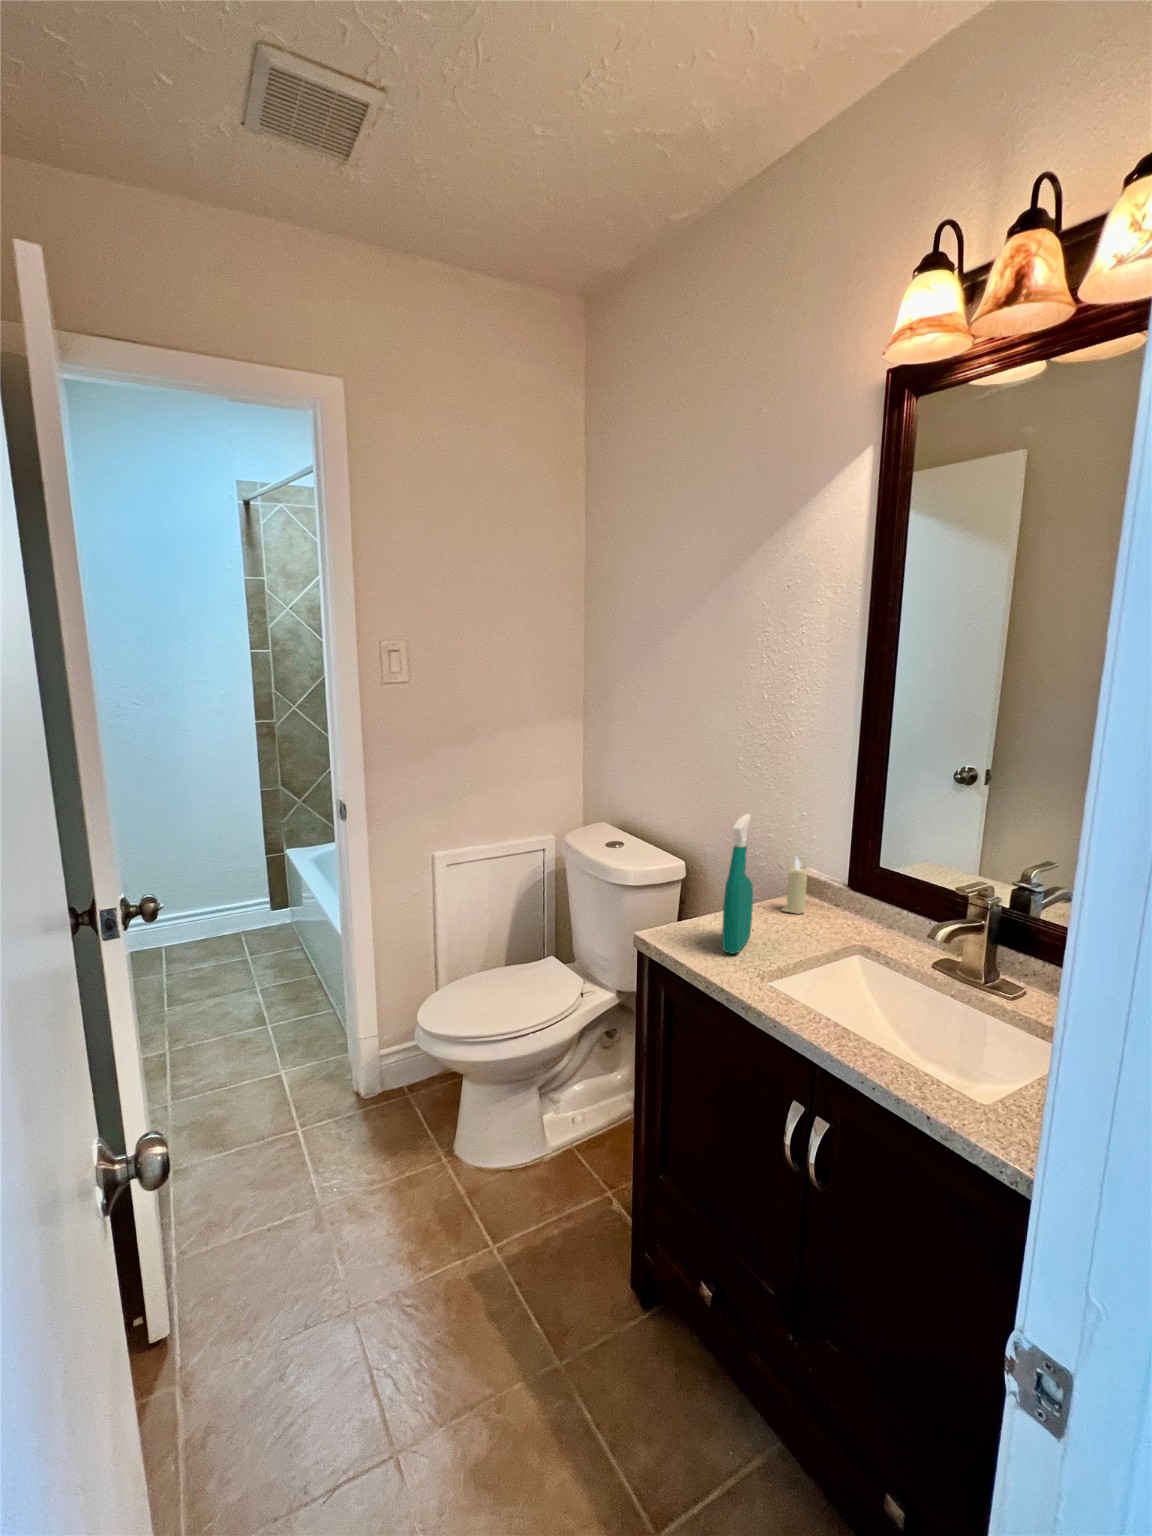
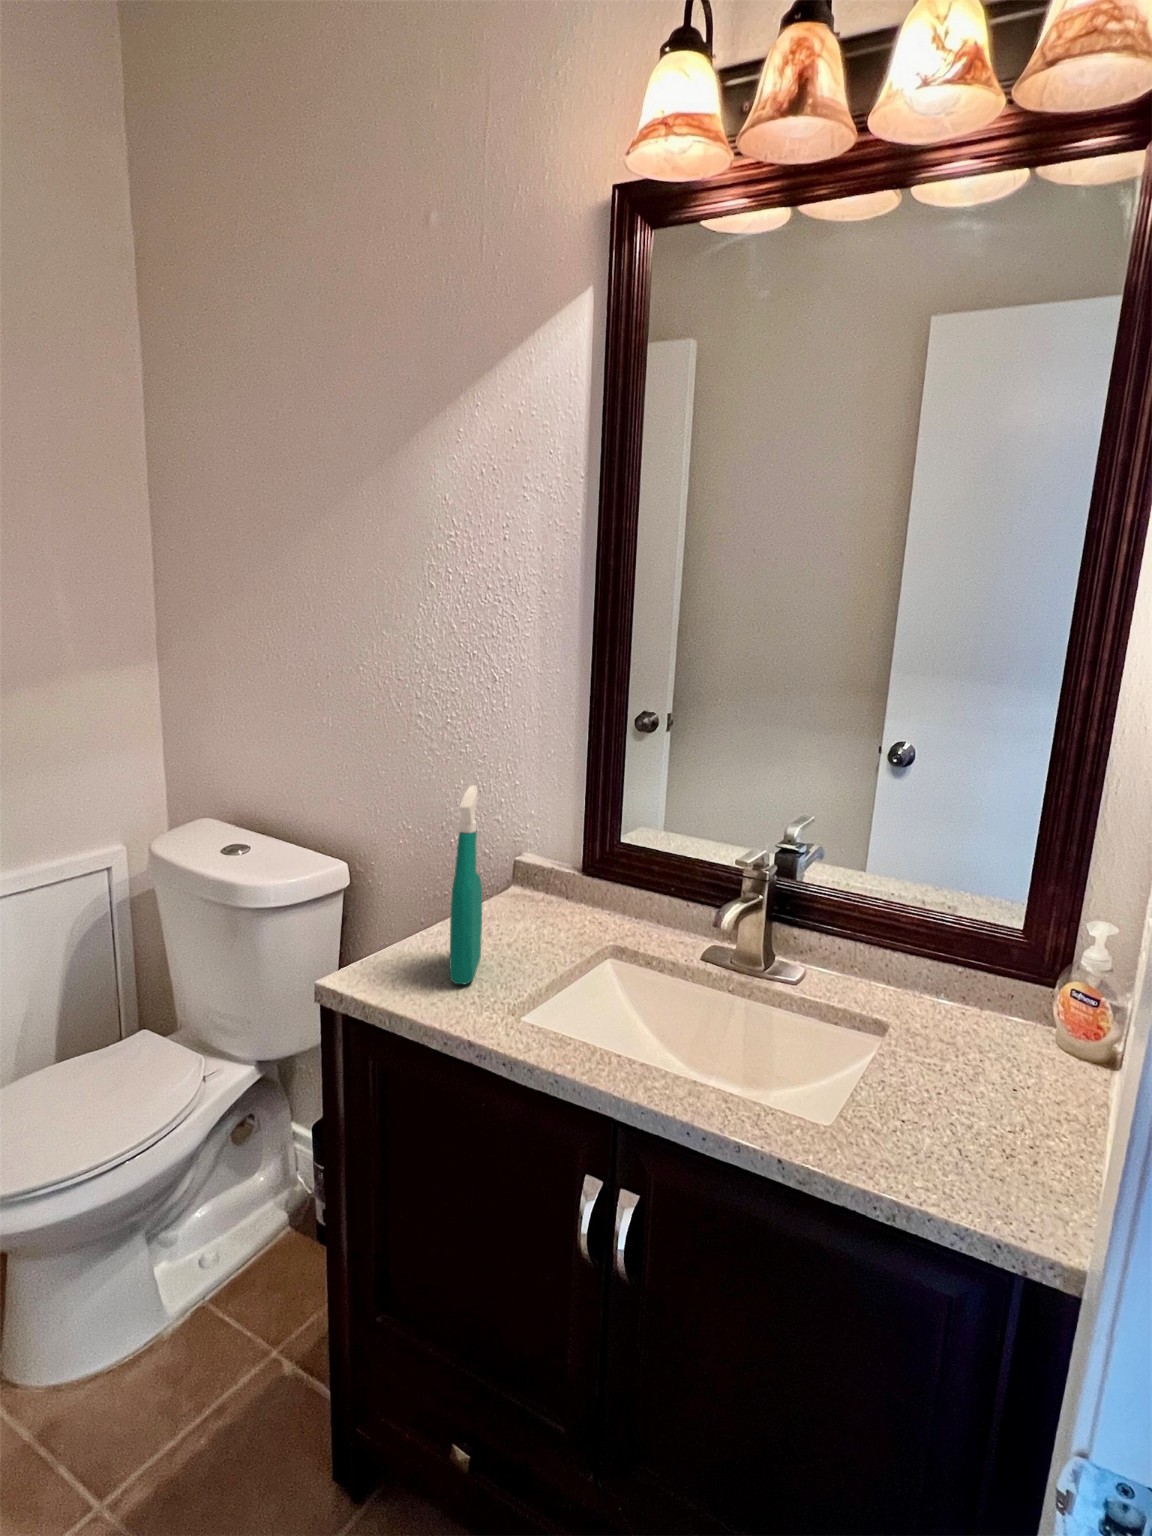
candle: present [782,858,807,914] -> none [505,838,537,914]

